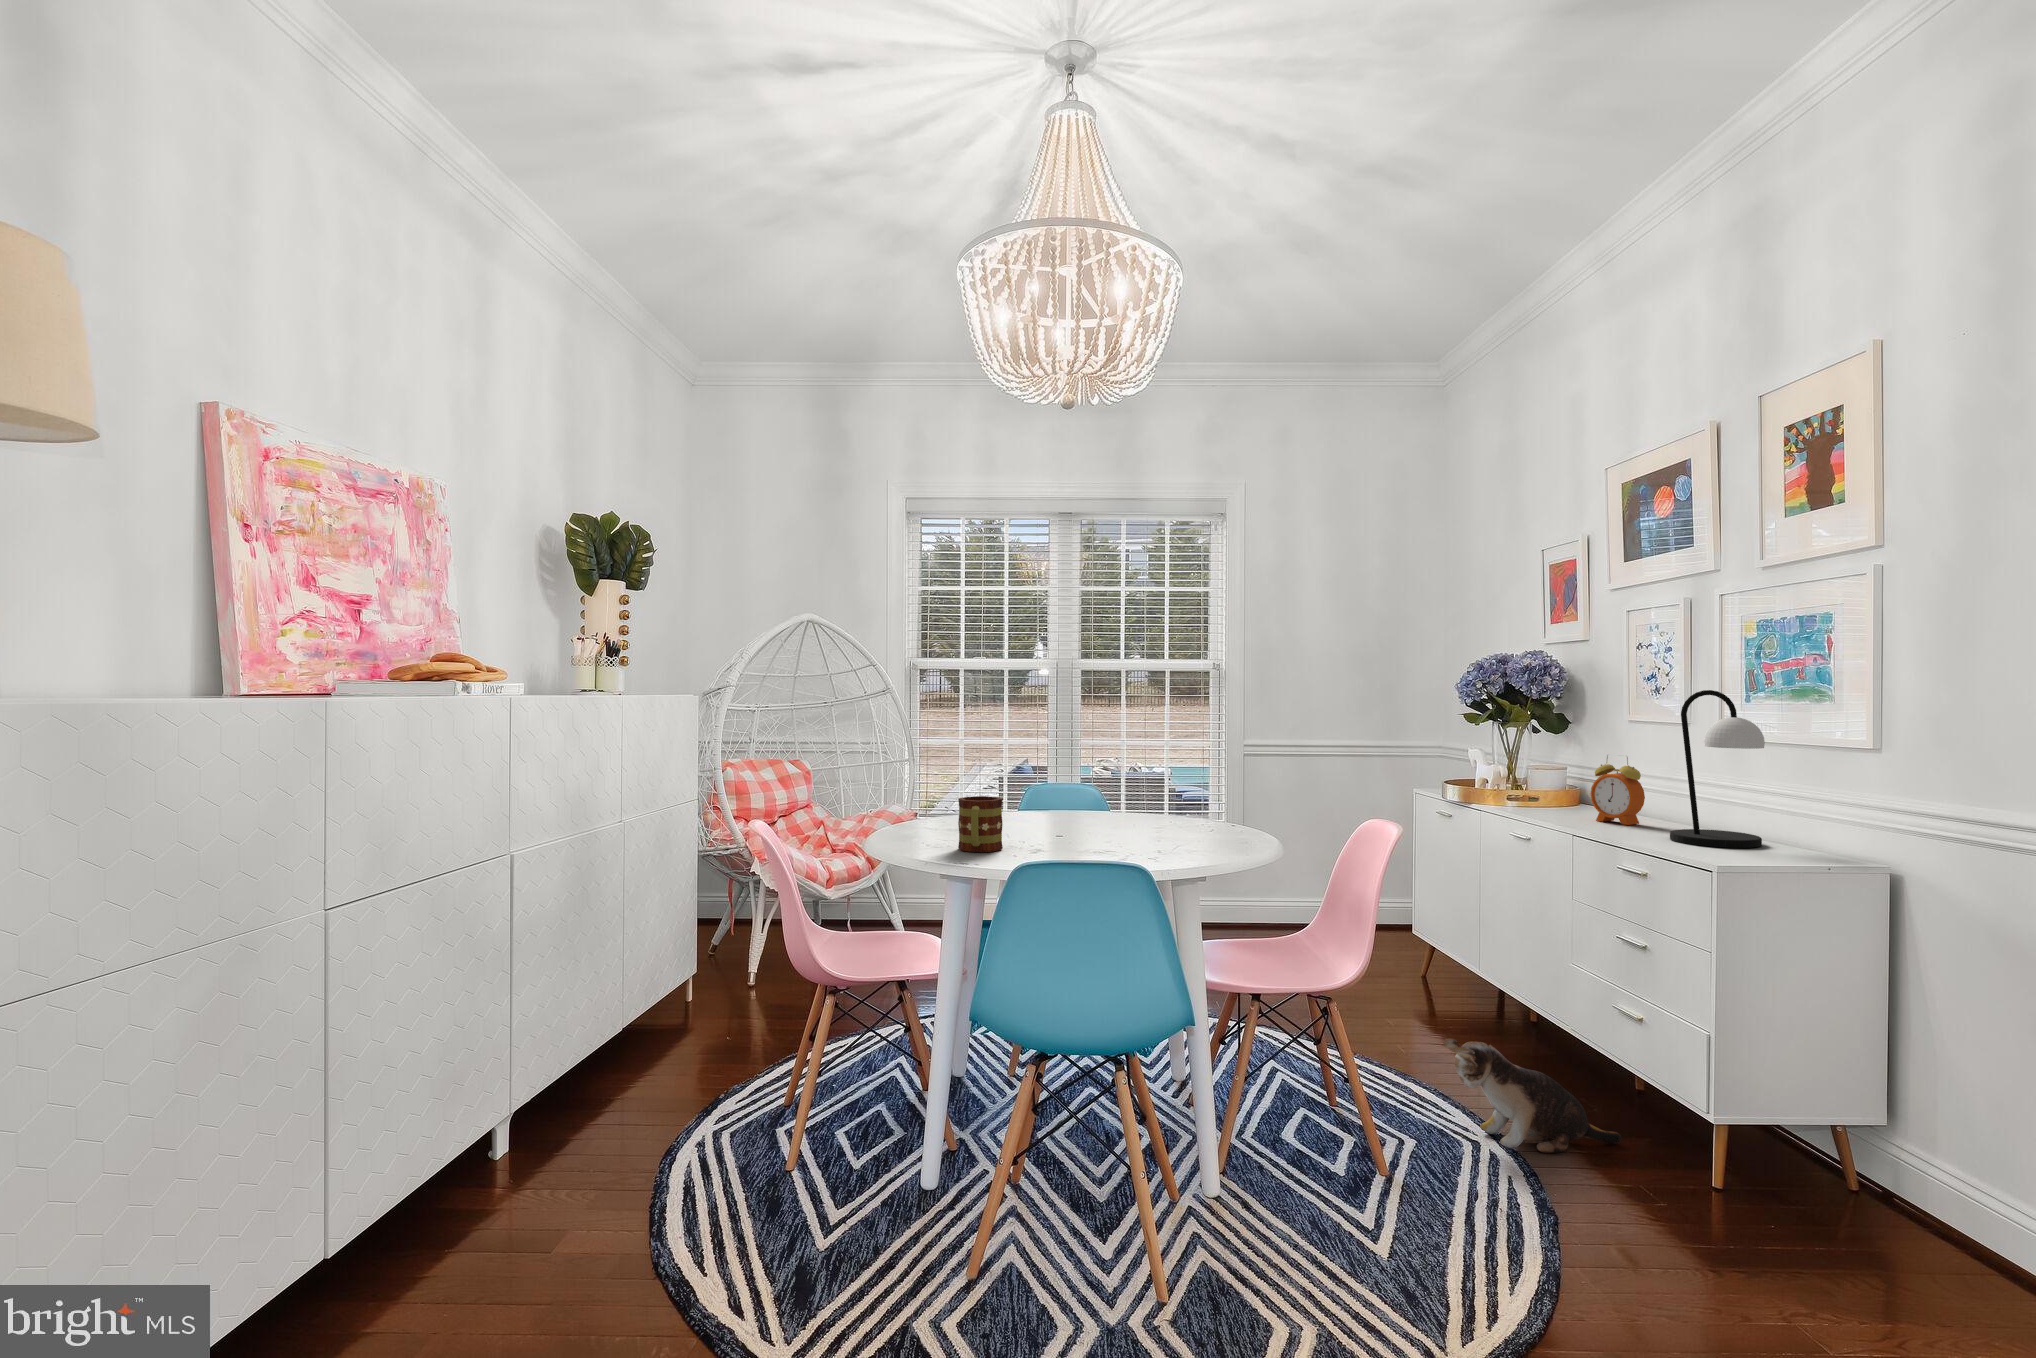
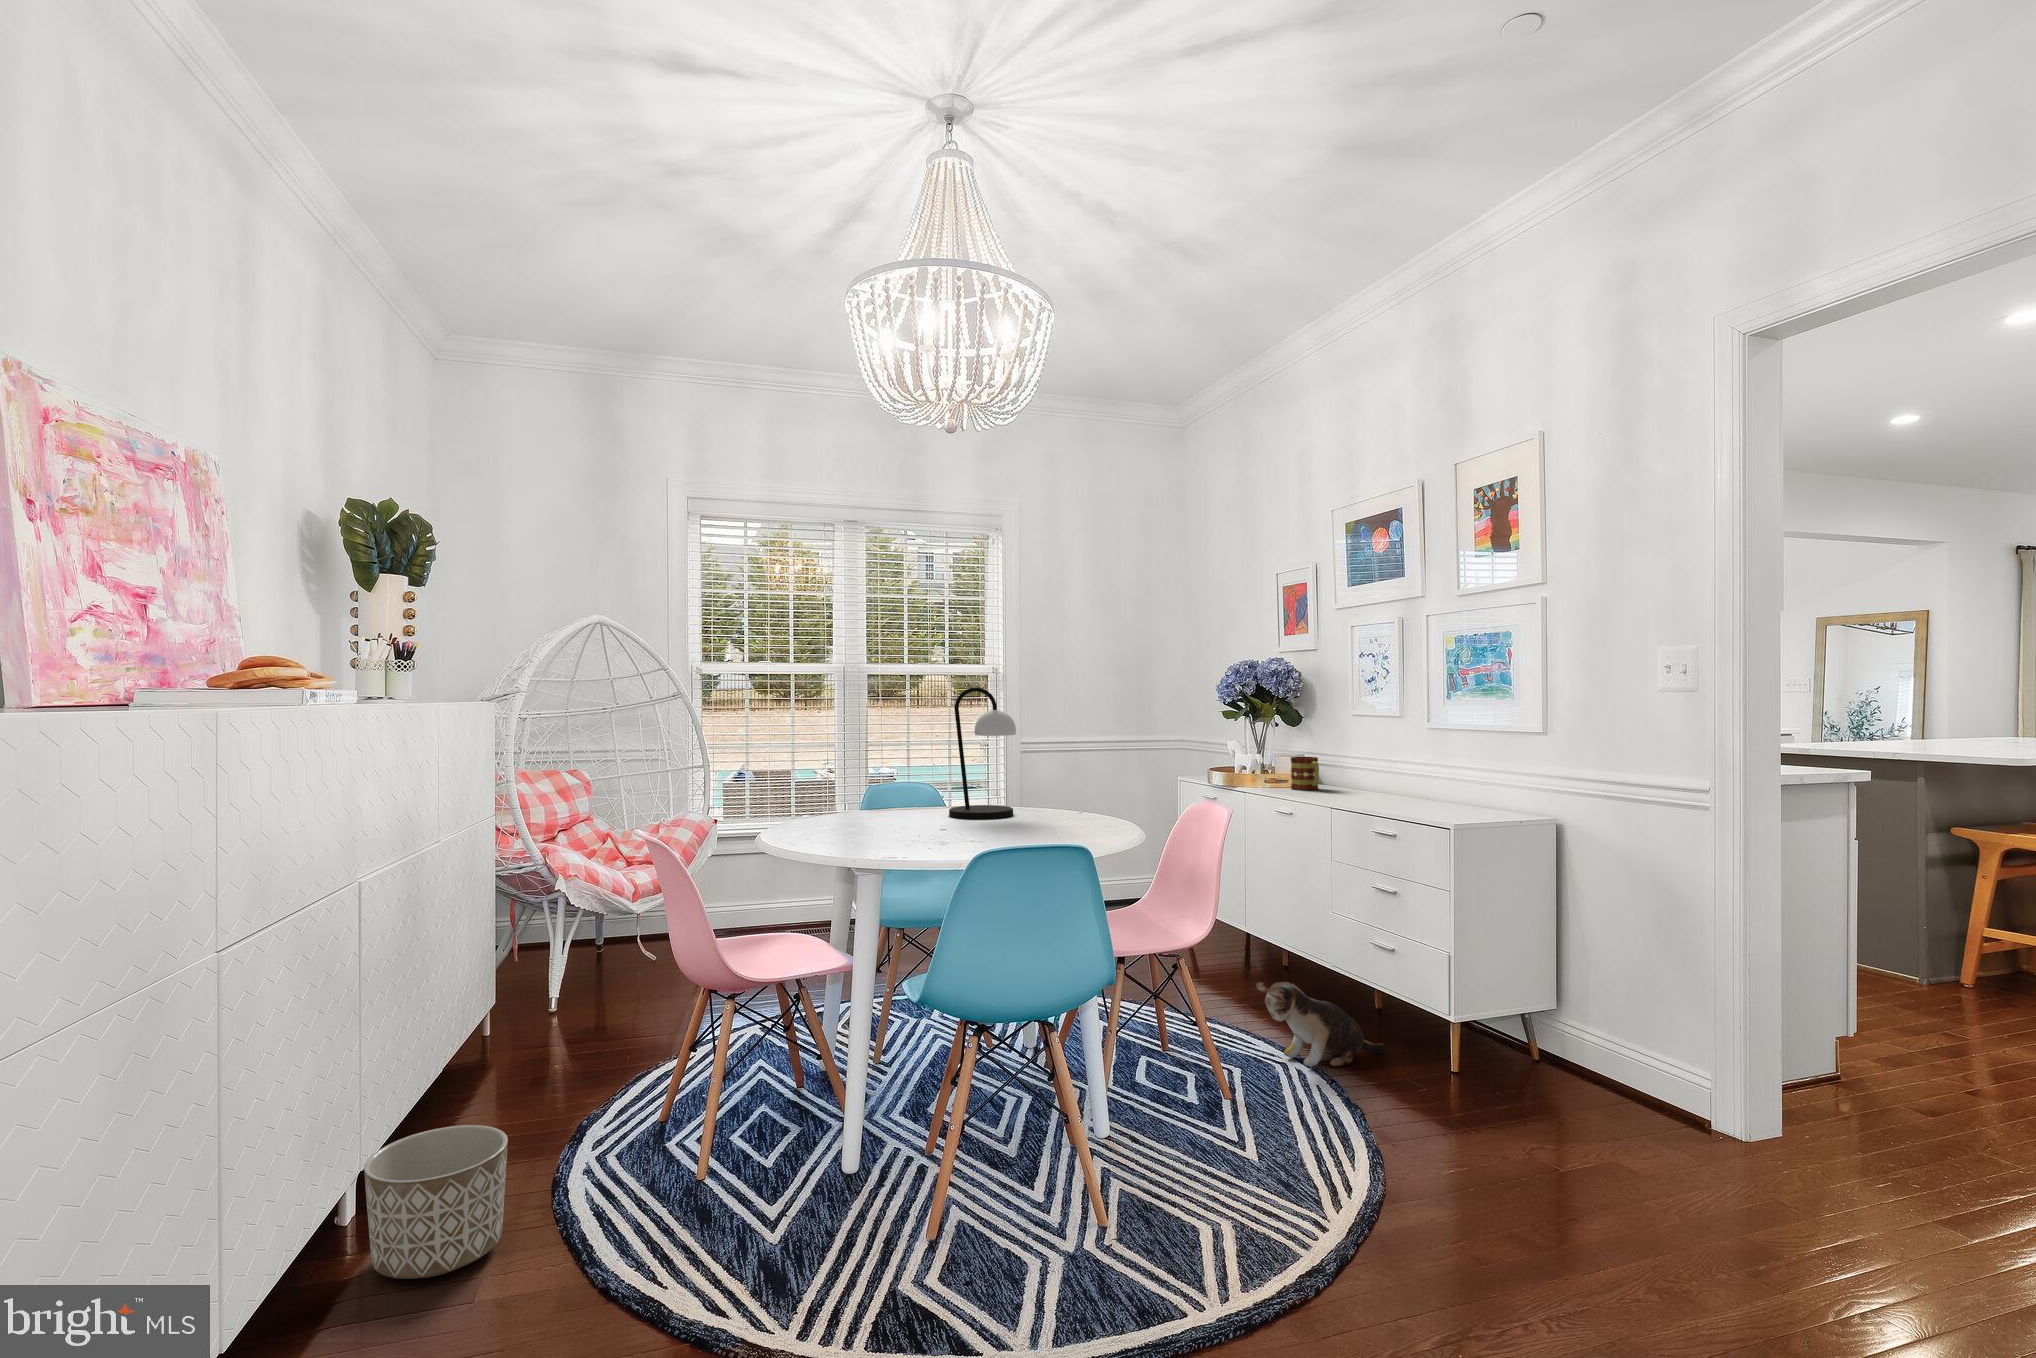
table lamp: present [1670,690,1765,848] -> present [949,687,1016,819]
alarm clock: present [1590,755,1645,825] -> none [1340,740,1381,797]
mug: present [958,796,1003,852] -> present [1291,757,1319,790]
planter: none [472,1088,600,1226] -> present [364,1125,508,1279]

